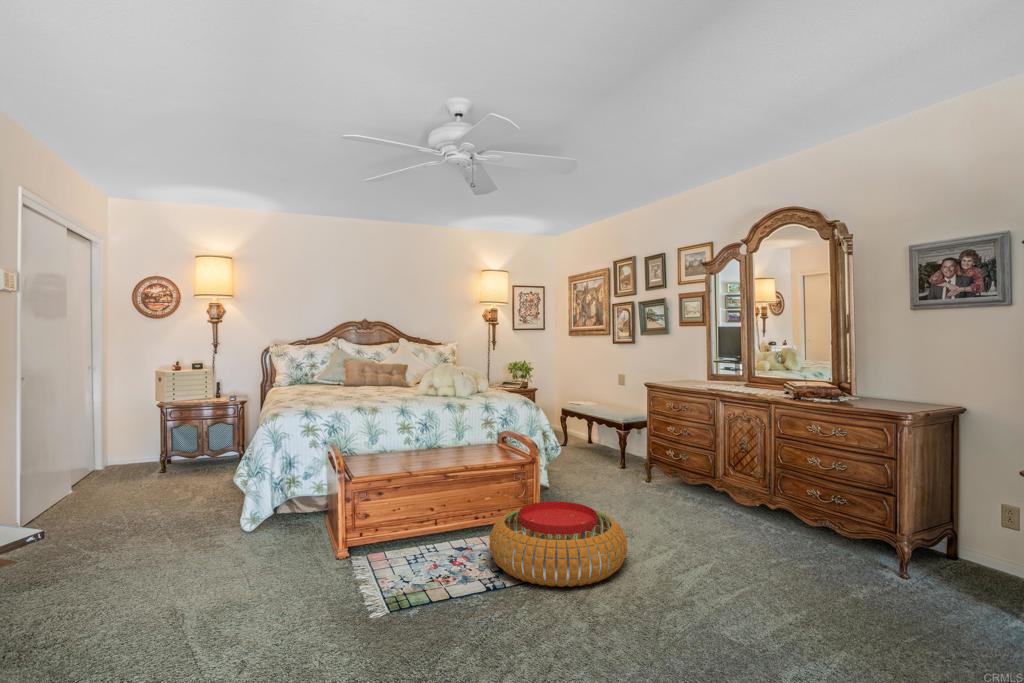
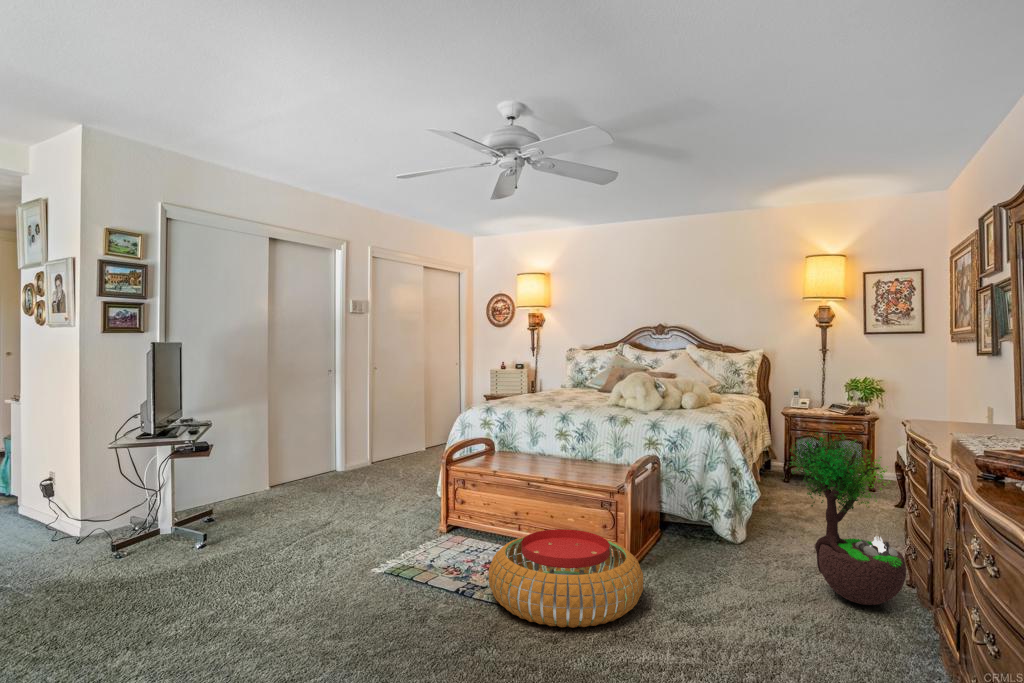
potted tree: none [618,388,696,504] -> present [789,422,906,605]

